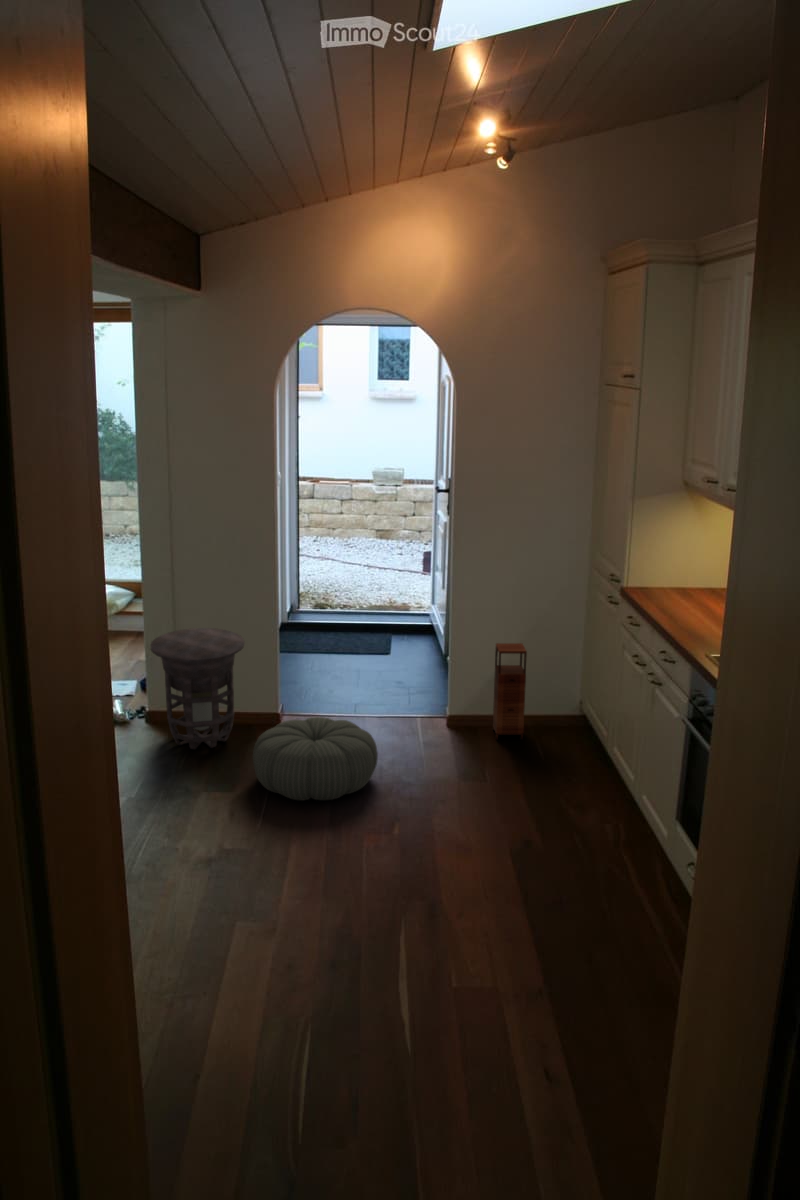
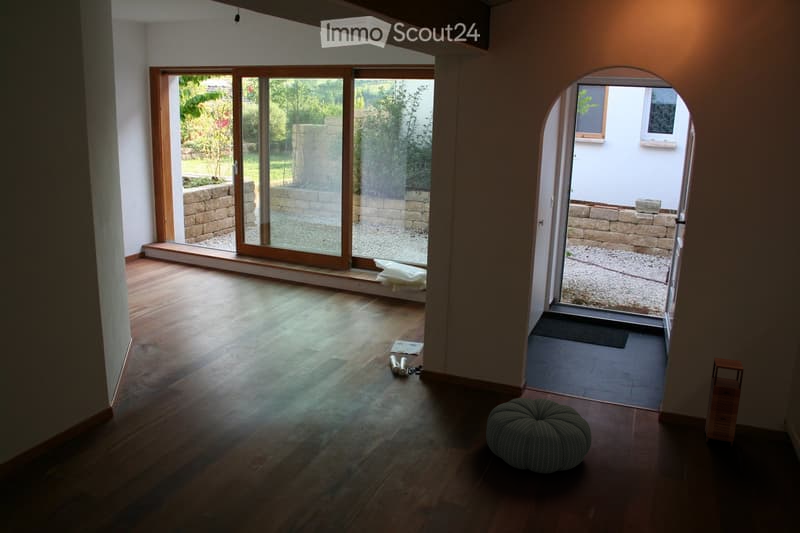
side table: present [150,628,244,749] -> none [423,313,495,408]

